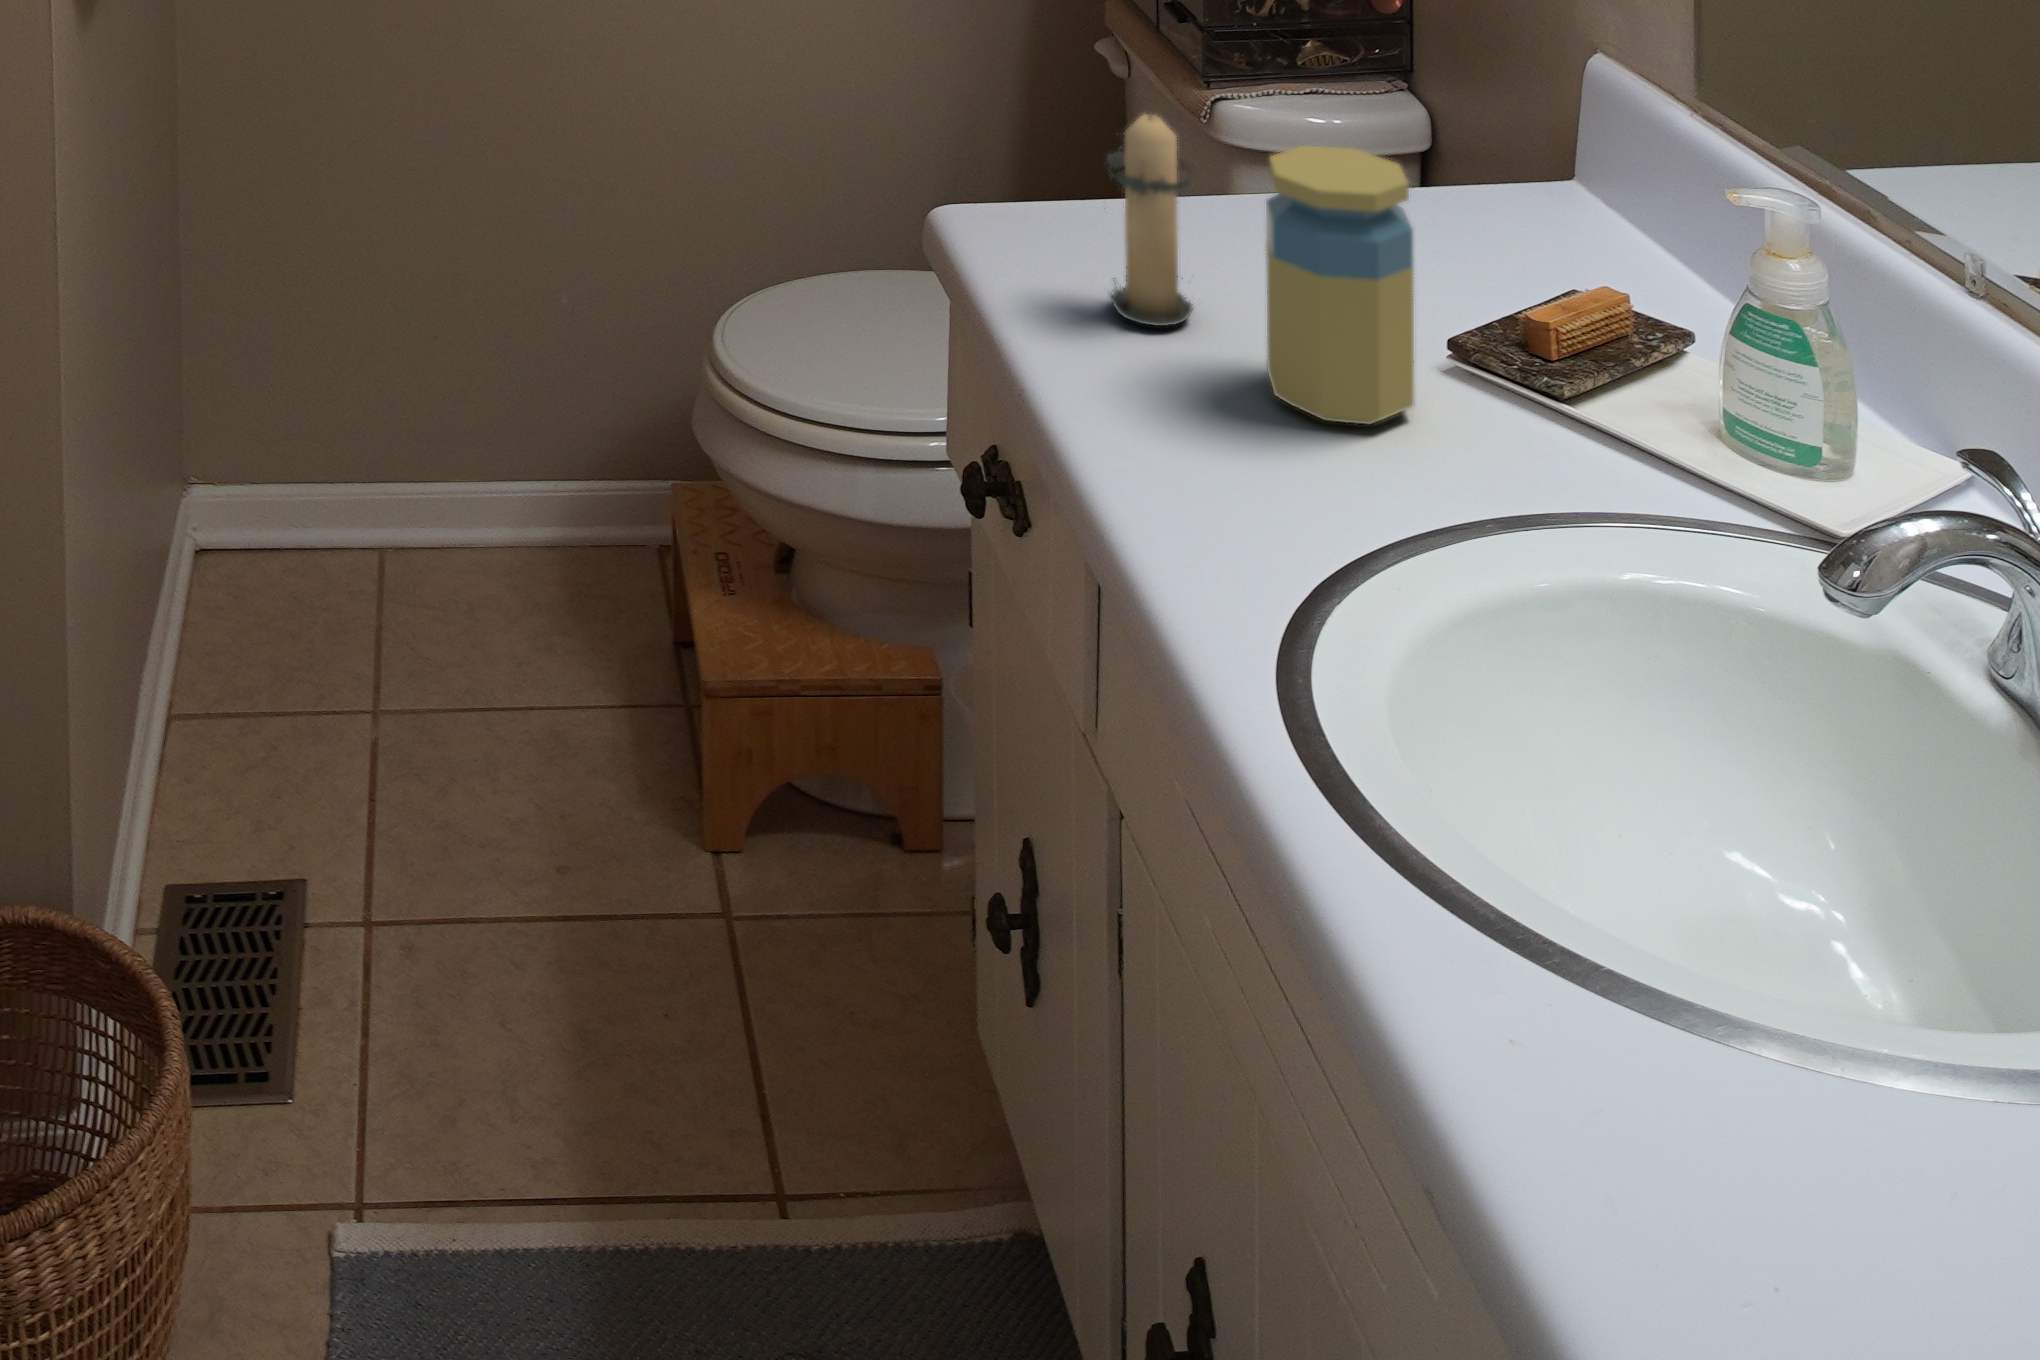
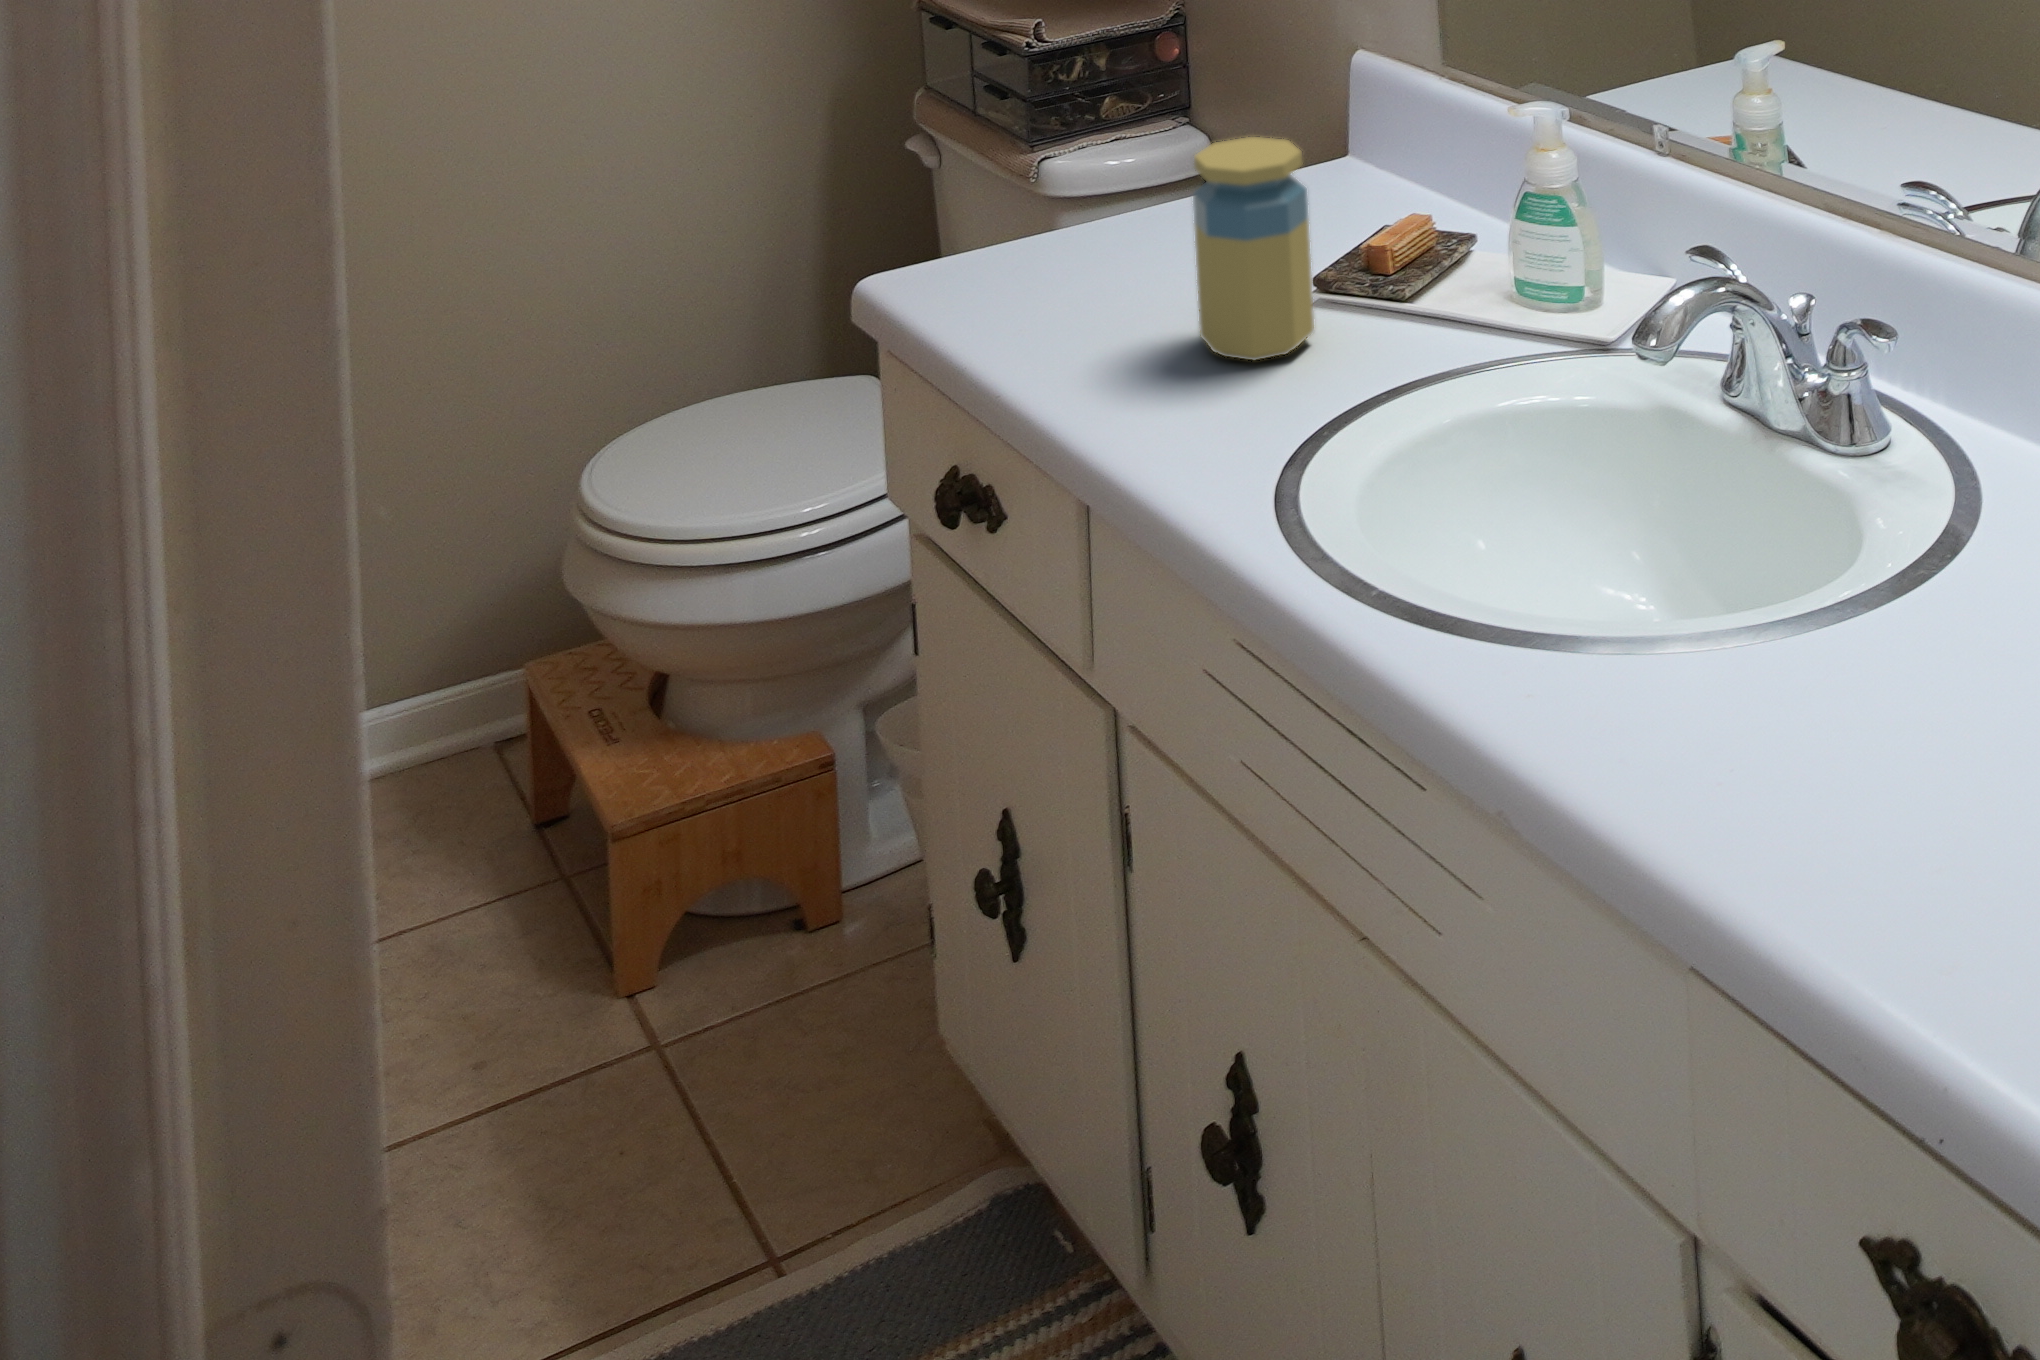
candle: present [1107,105,1196,326] -> none [1044,136,1135,332]

